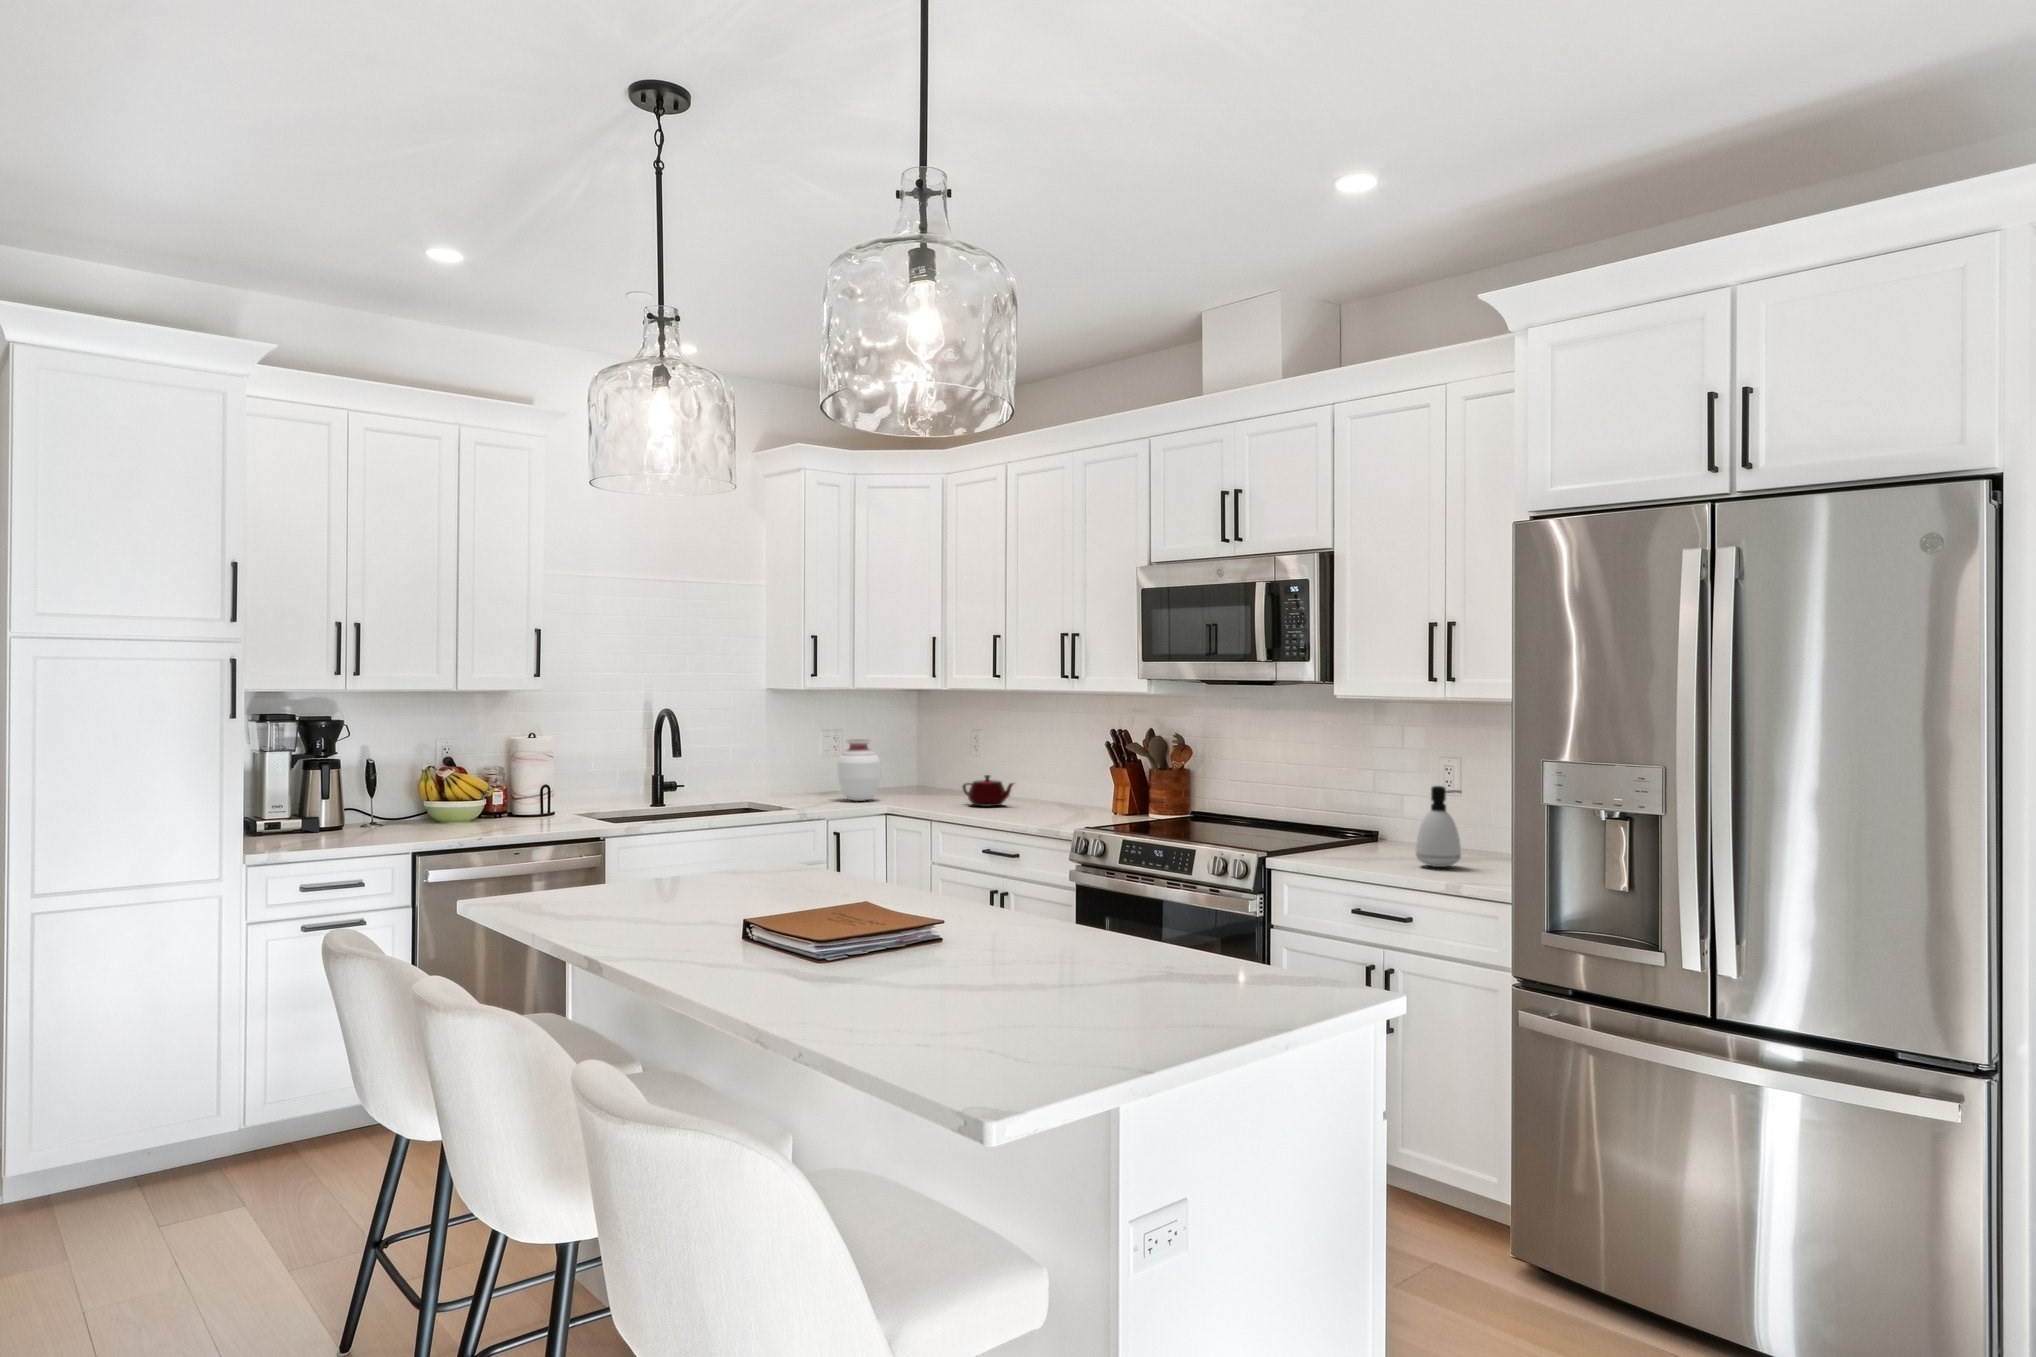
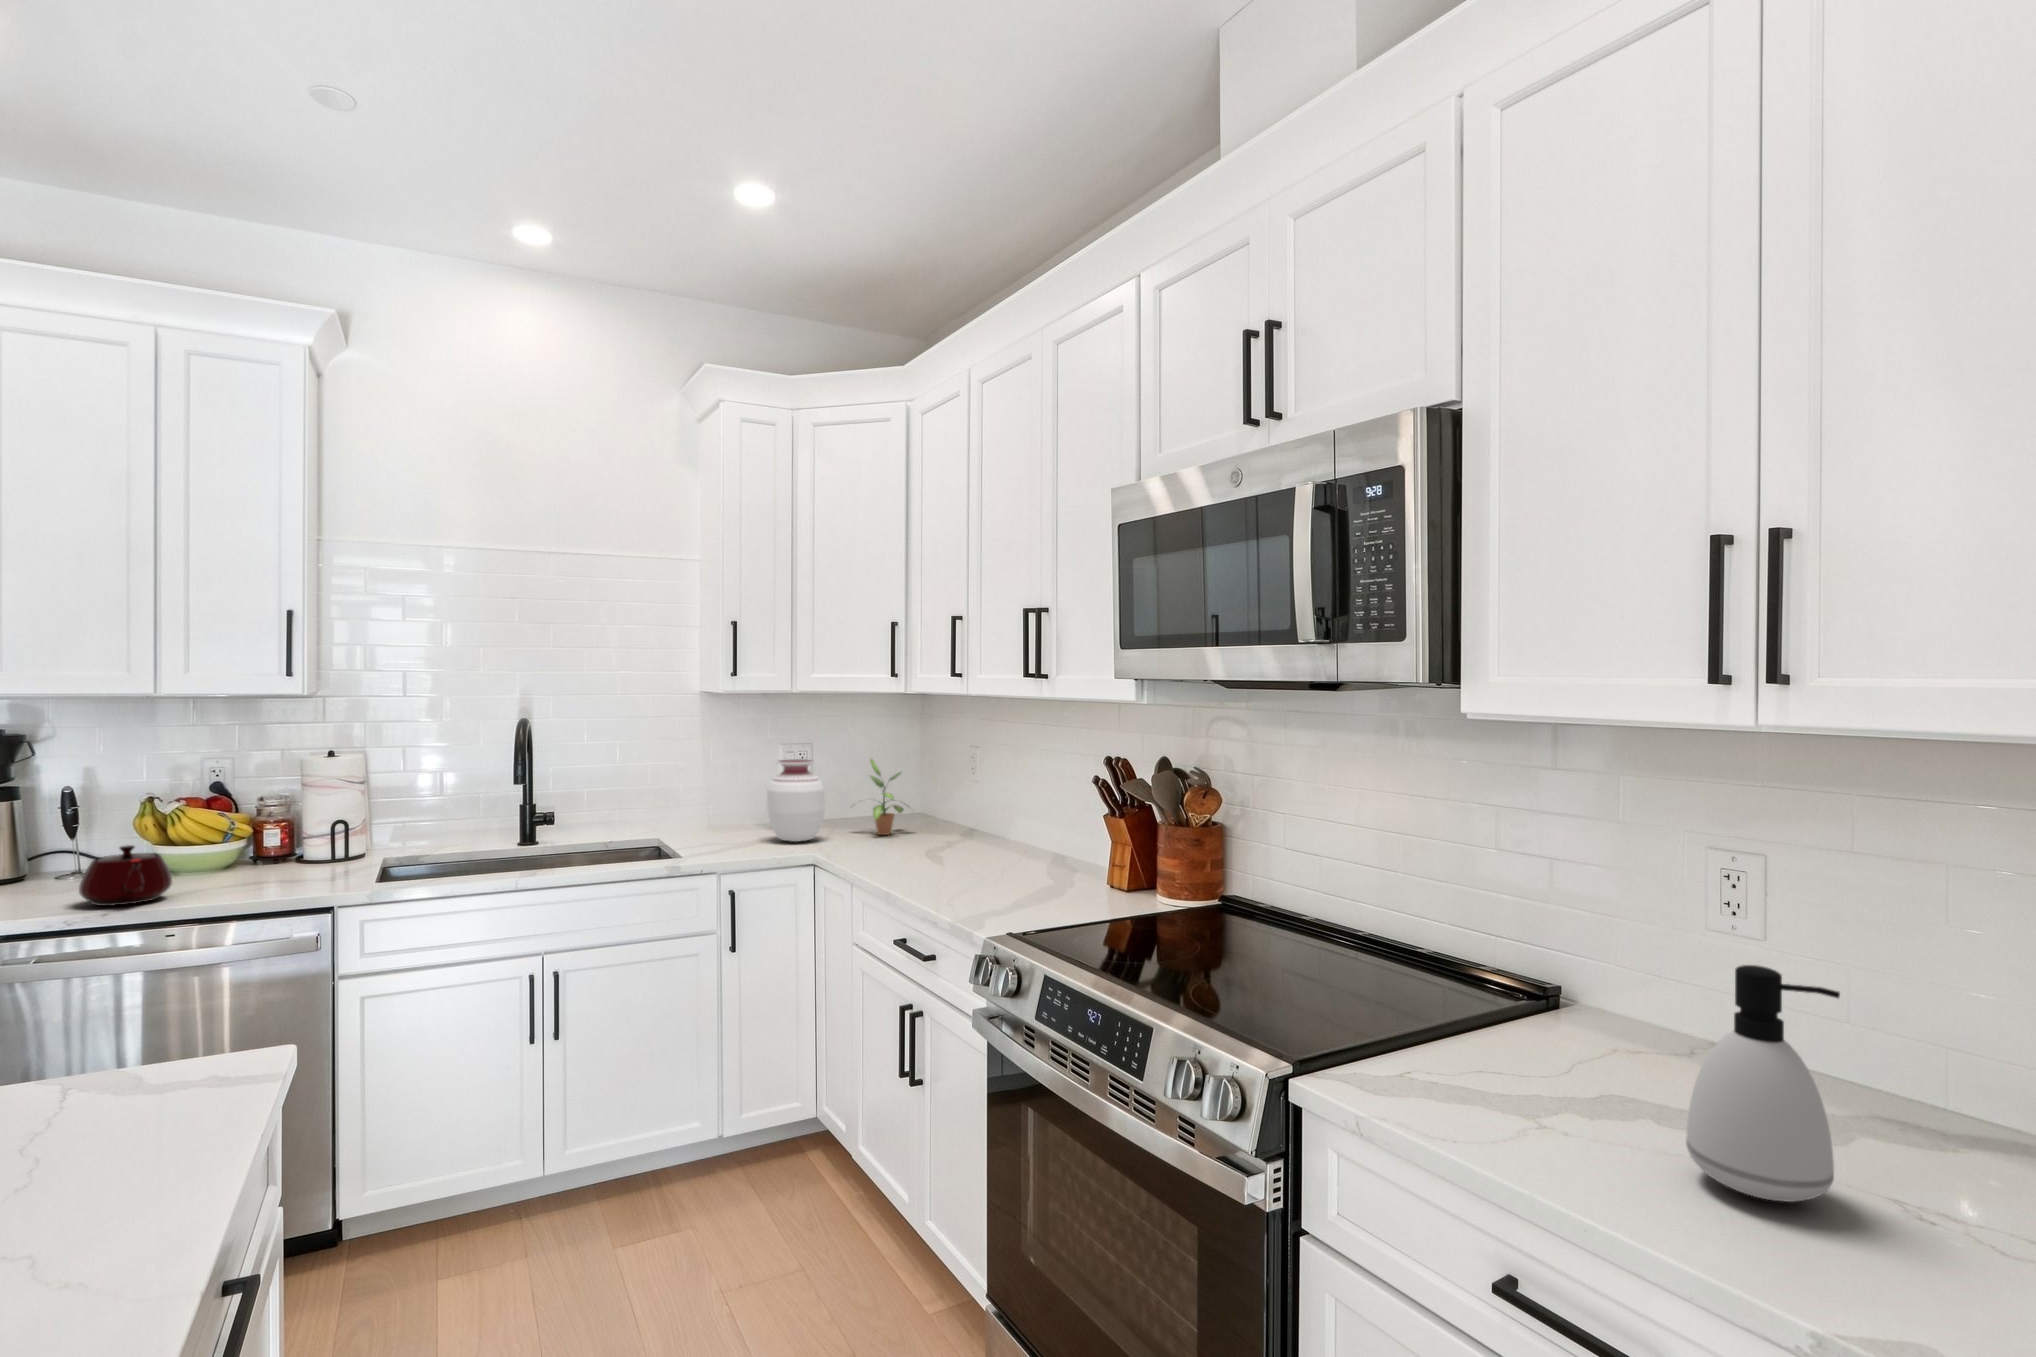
potted plant: none [888,738,939,797] -> present [870,760,906,835]
teapot: present [963,775,1013,806] -> present [79,845,172,906]

